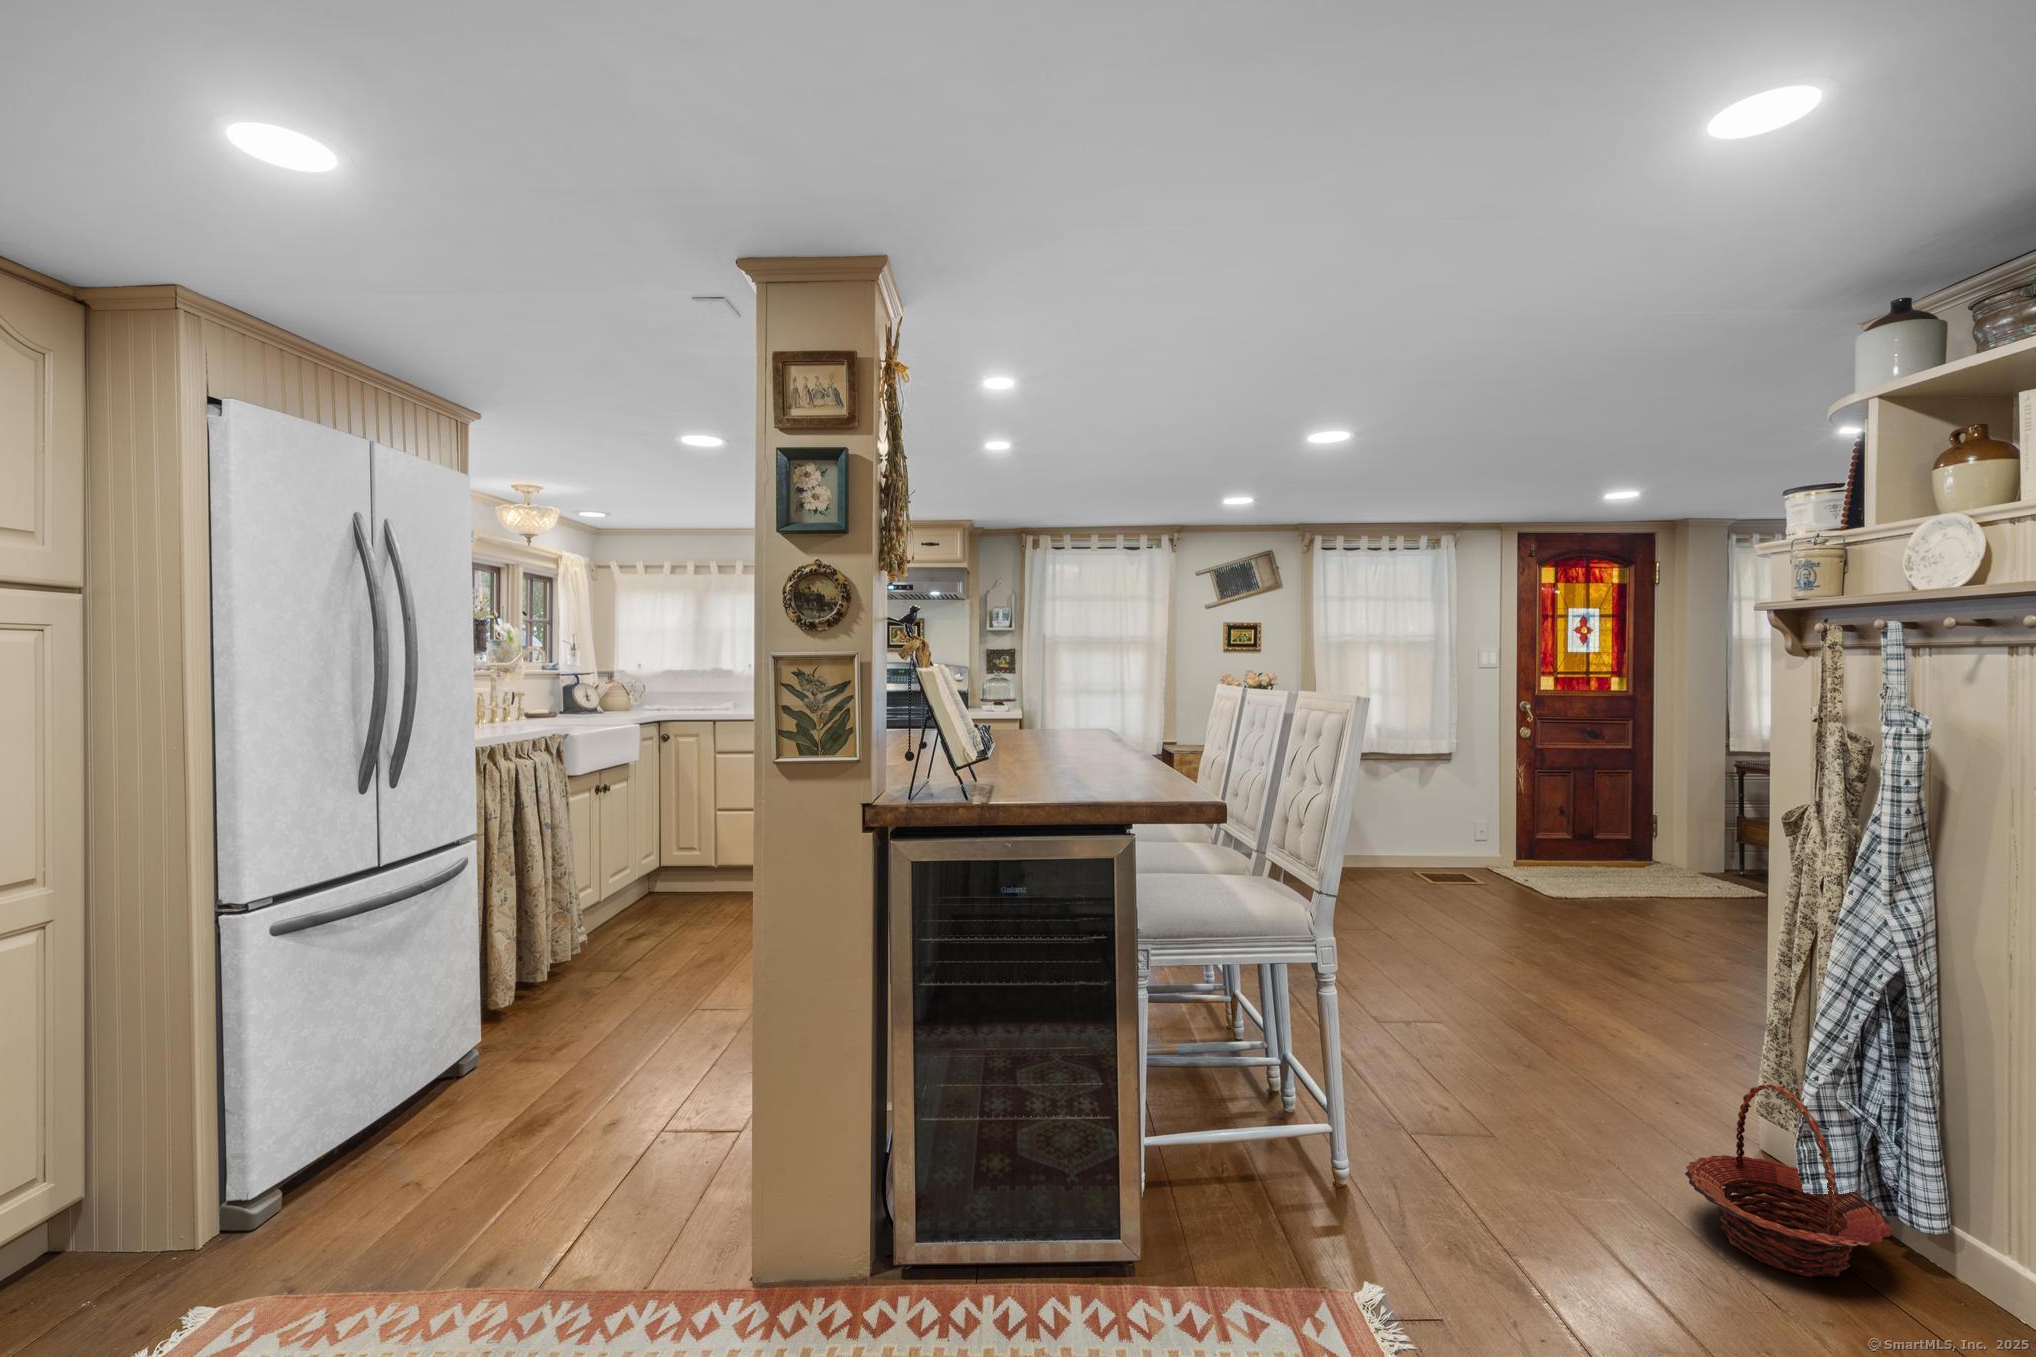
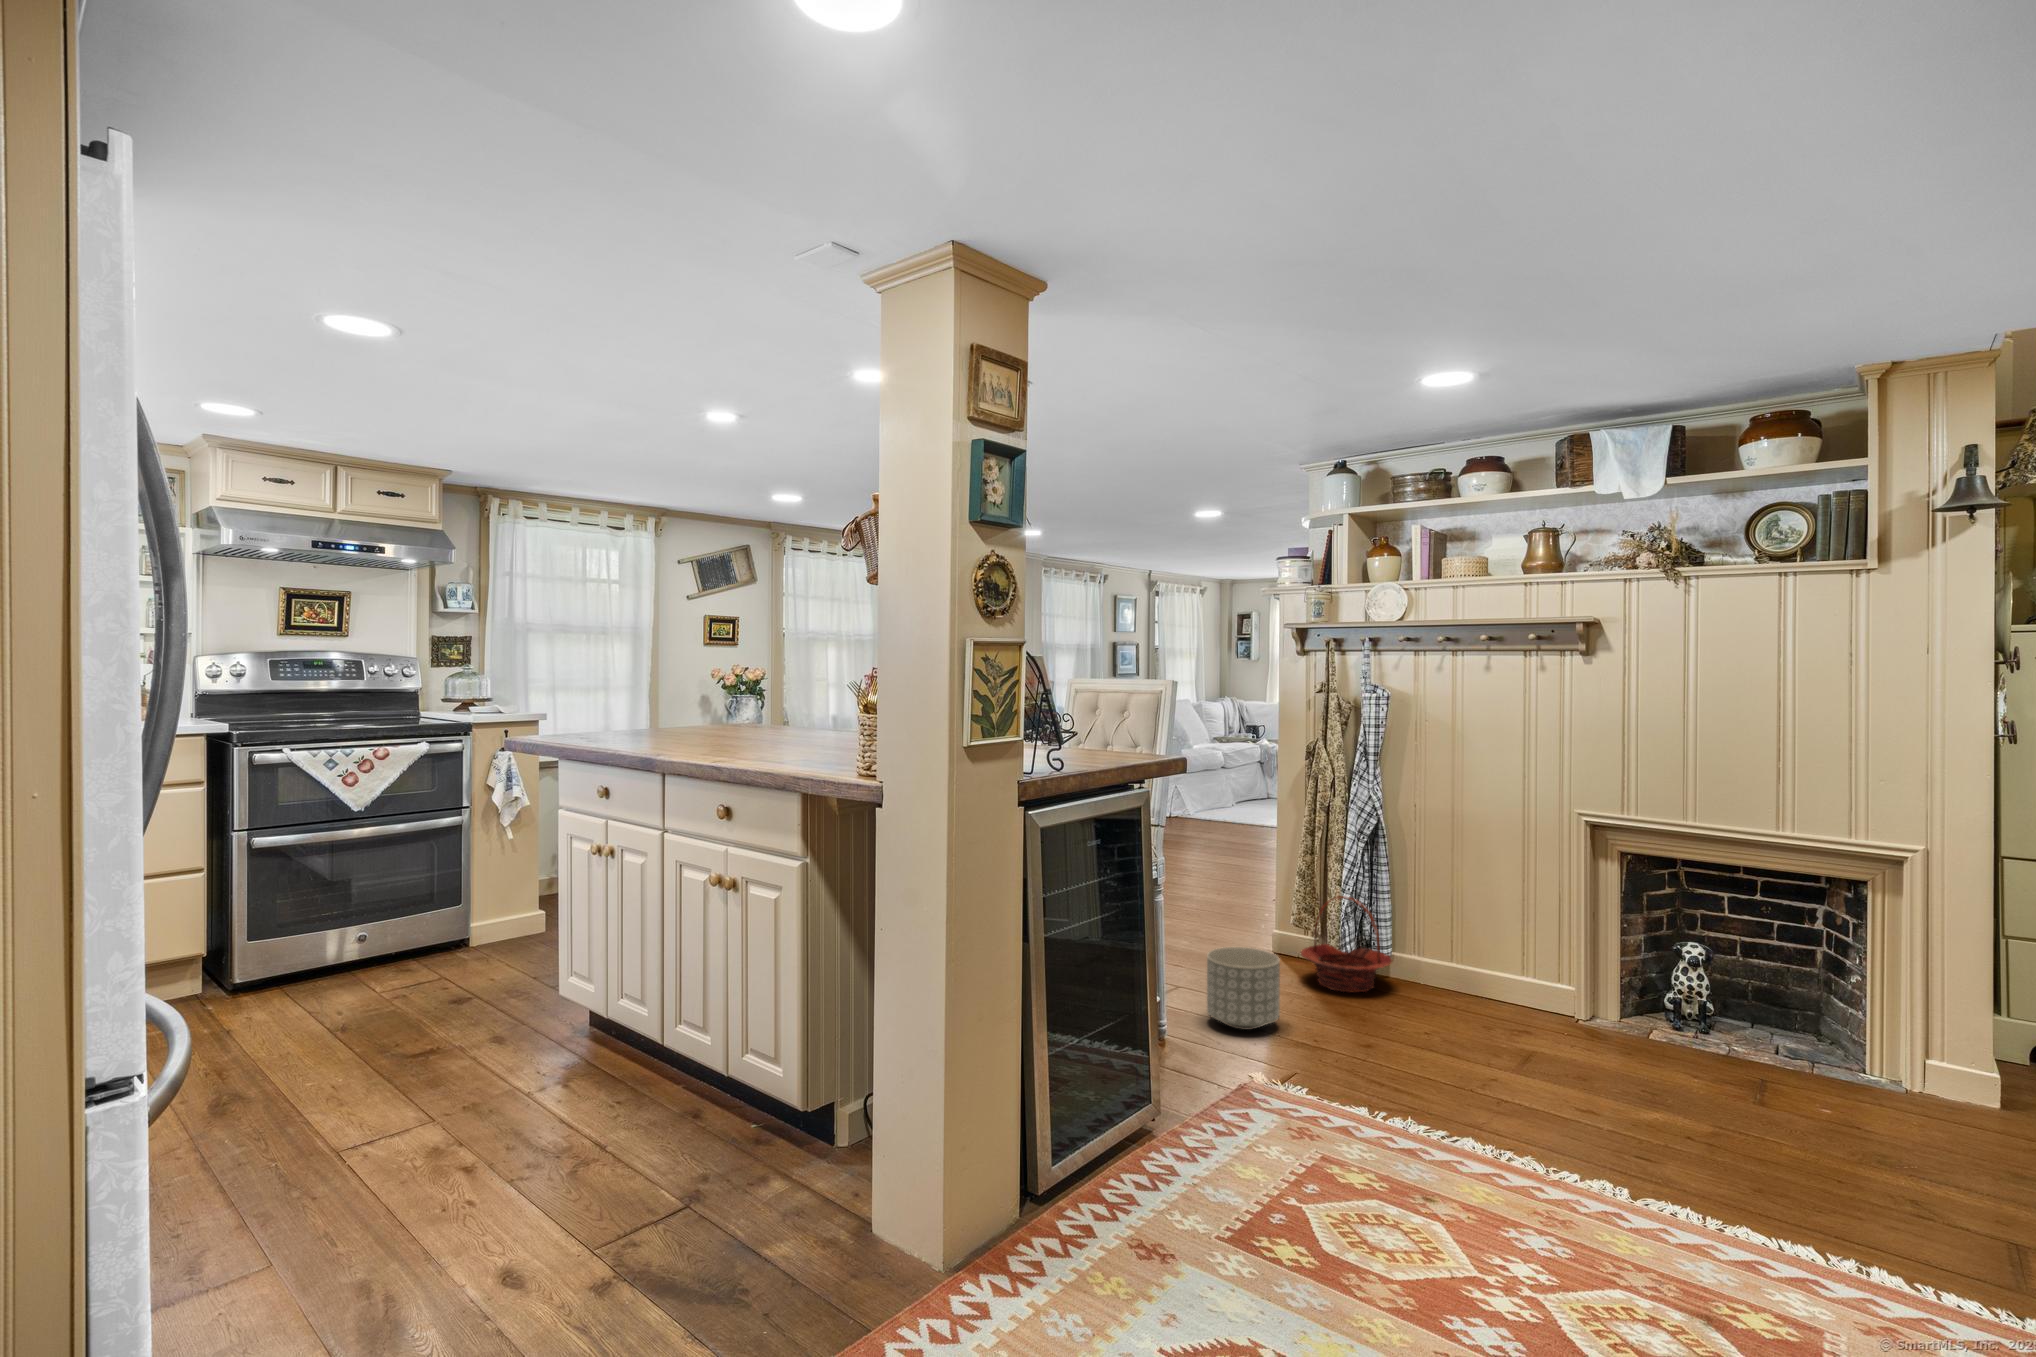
planter: none [1400,1096,1521,1241] -> present [1207,947,1280,1030]

